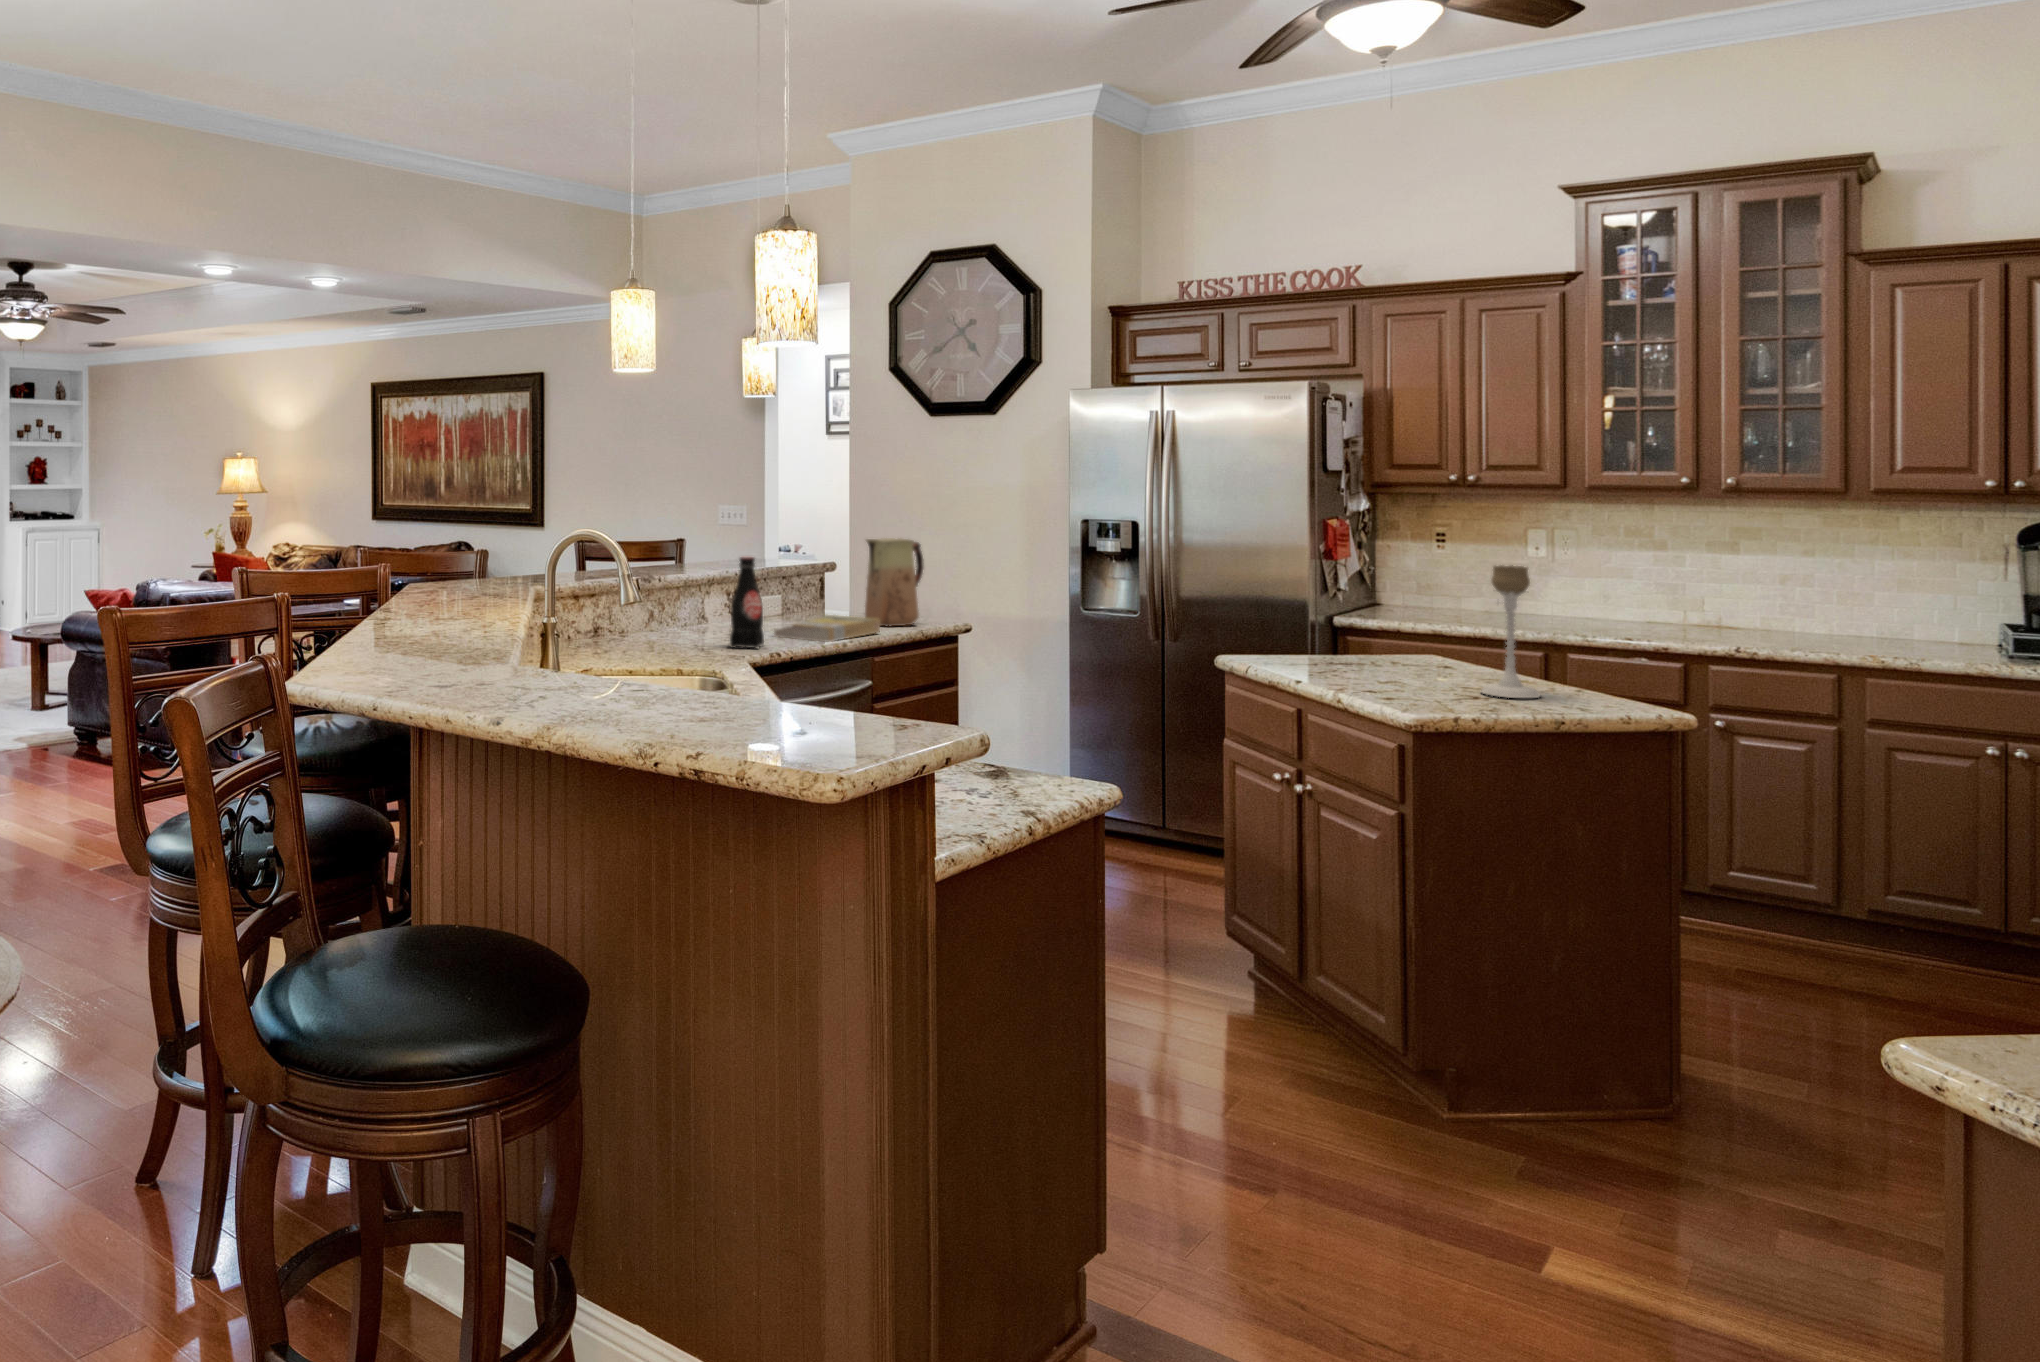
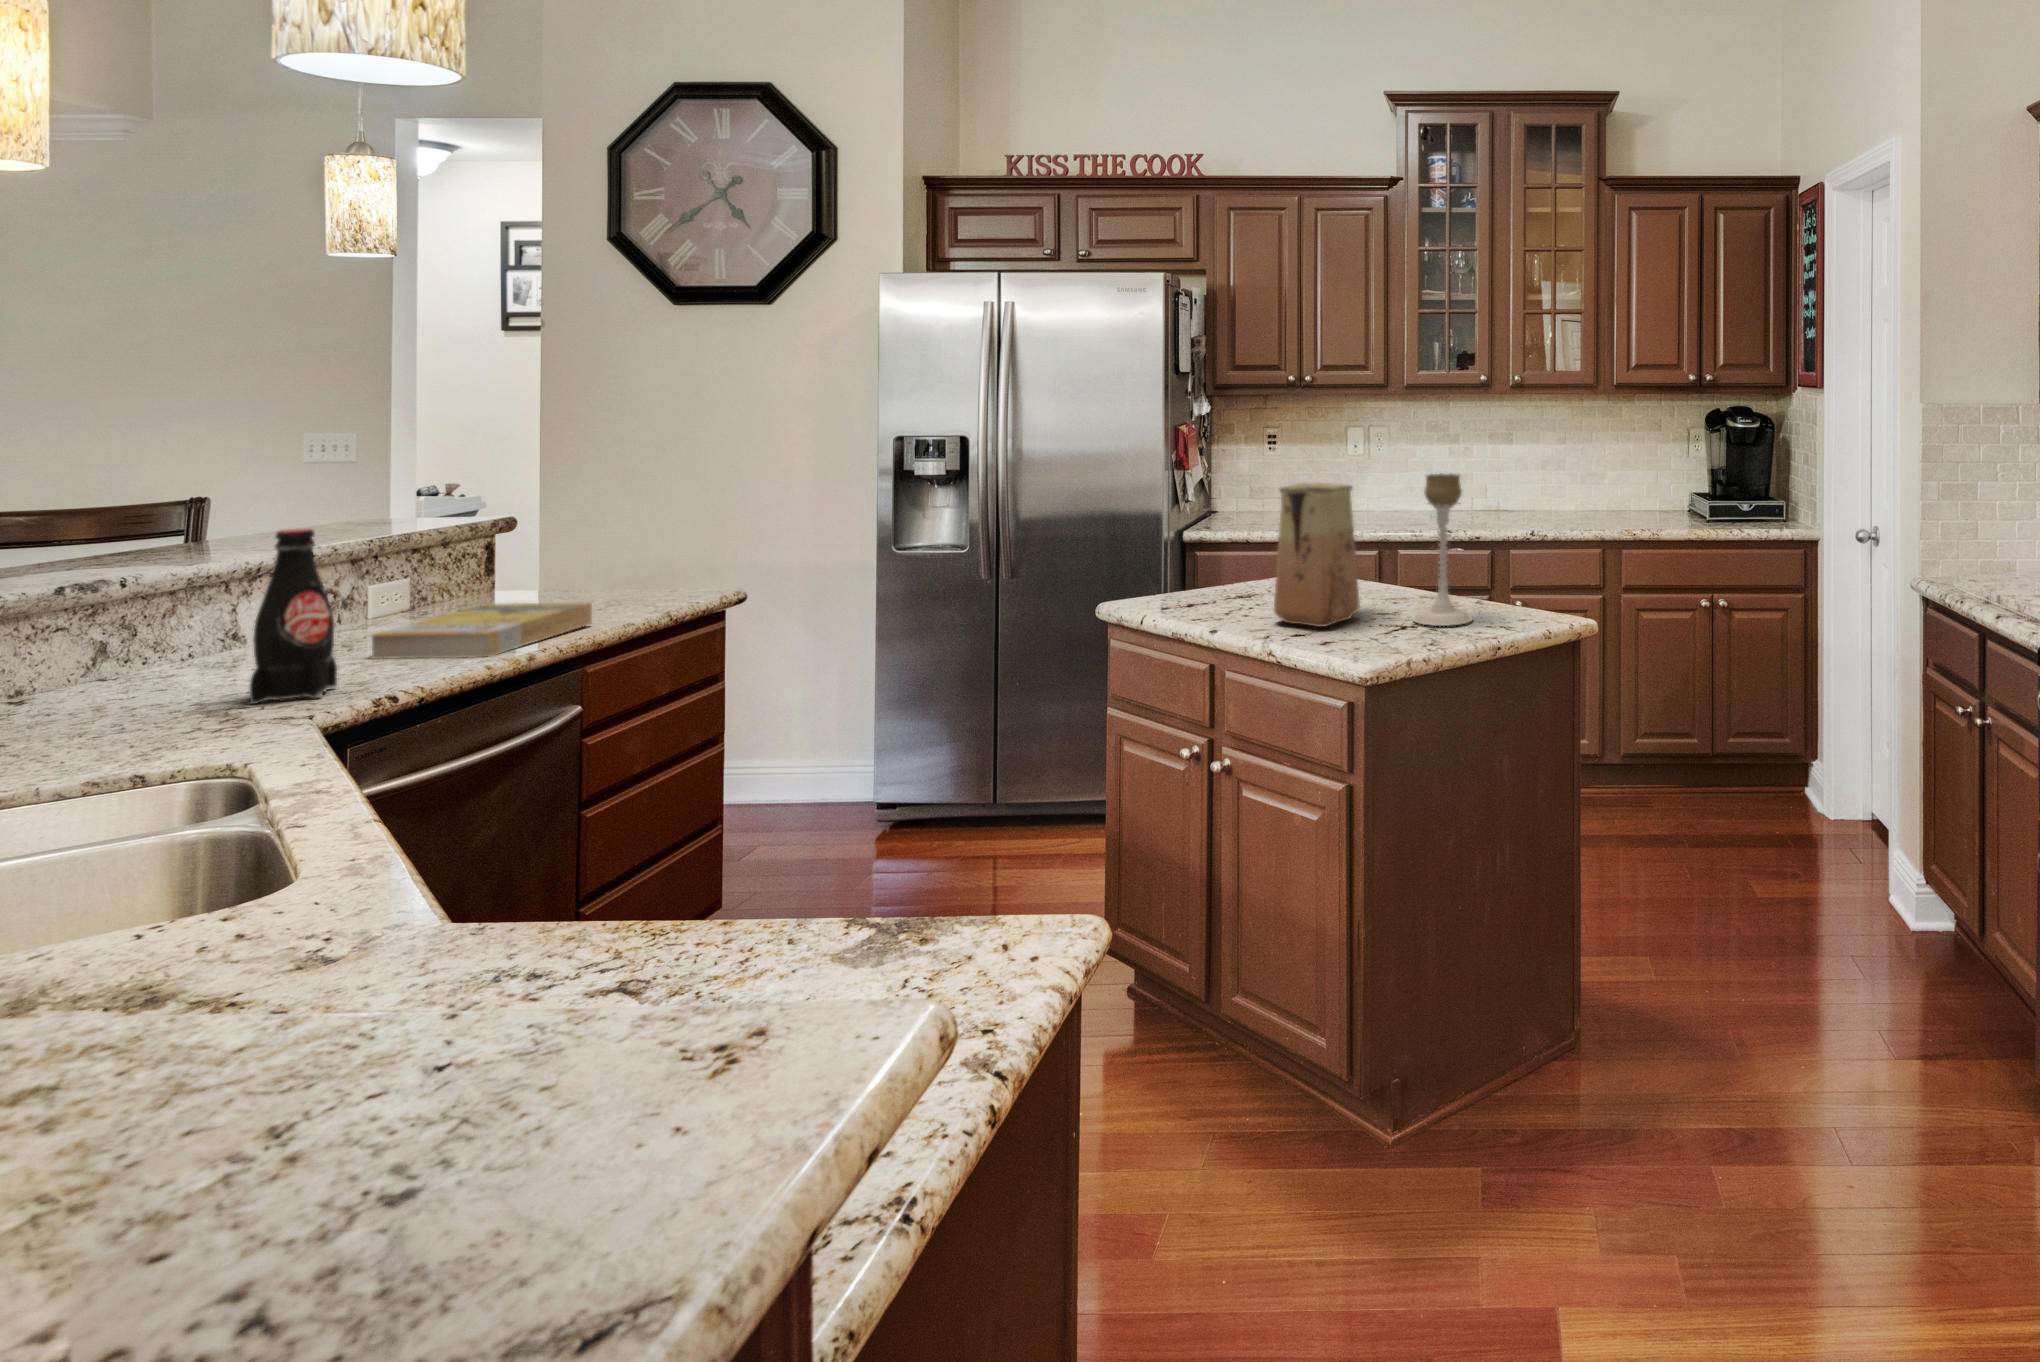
vase: present [865,538,924,626] -> present [1274,483,1360,627]

